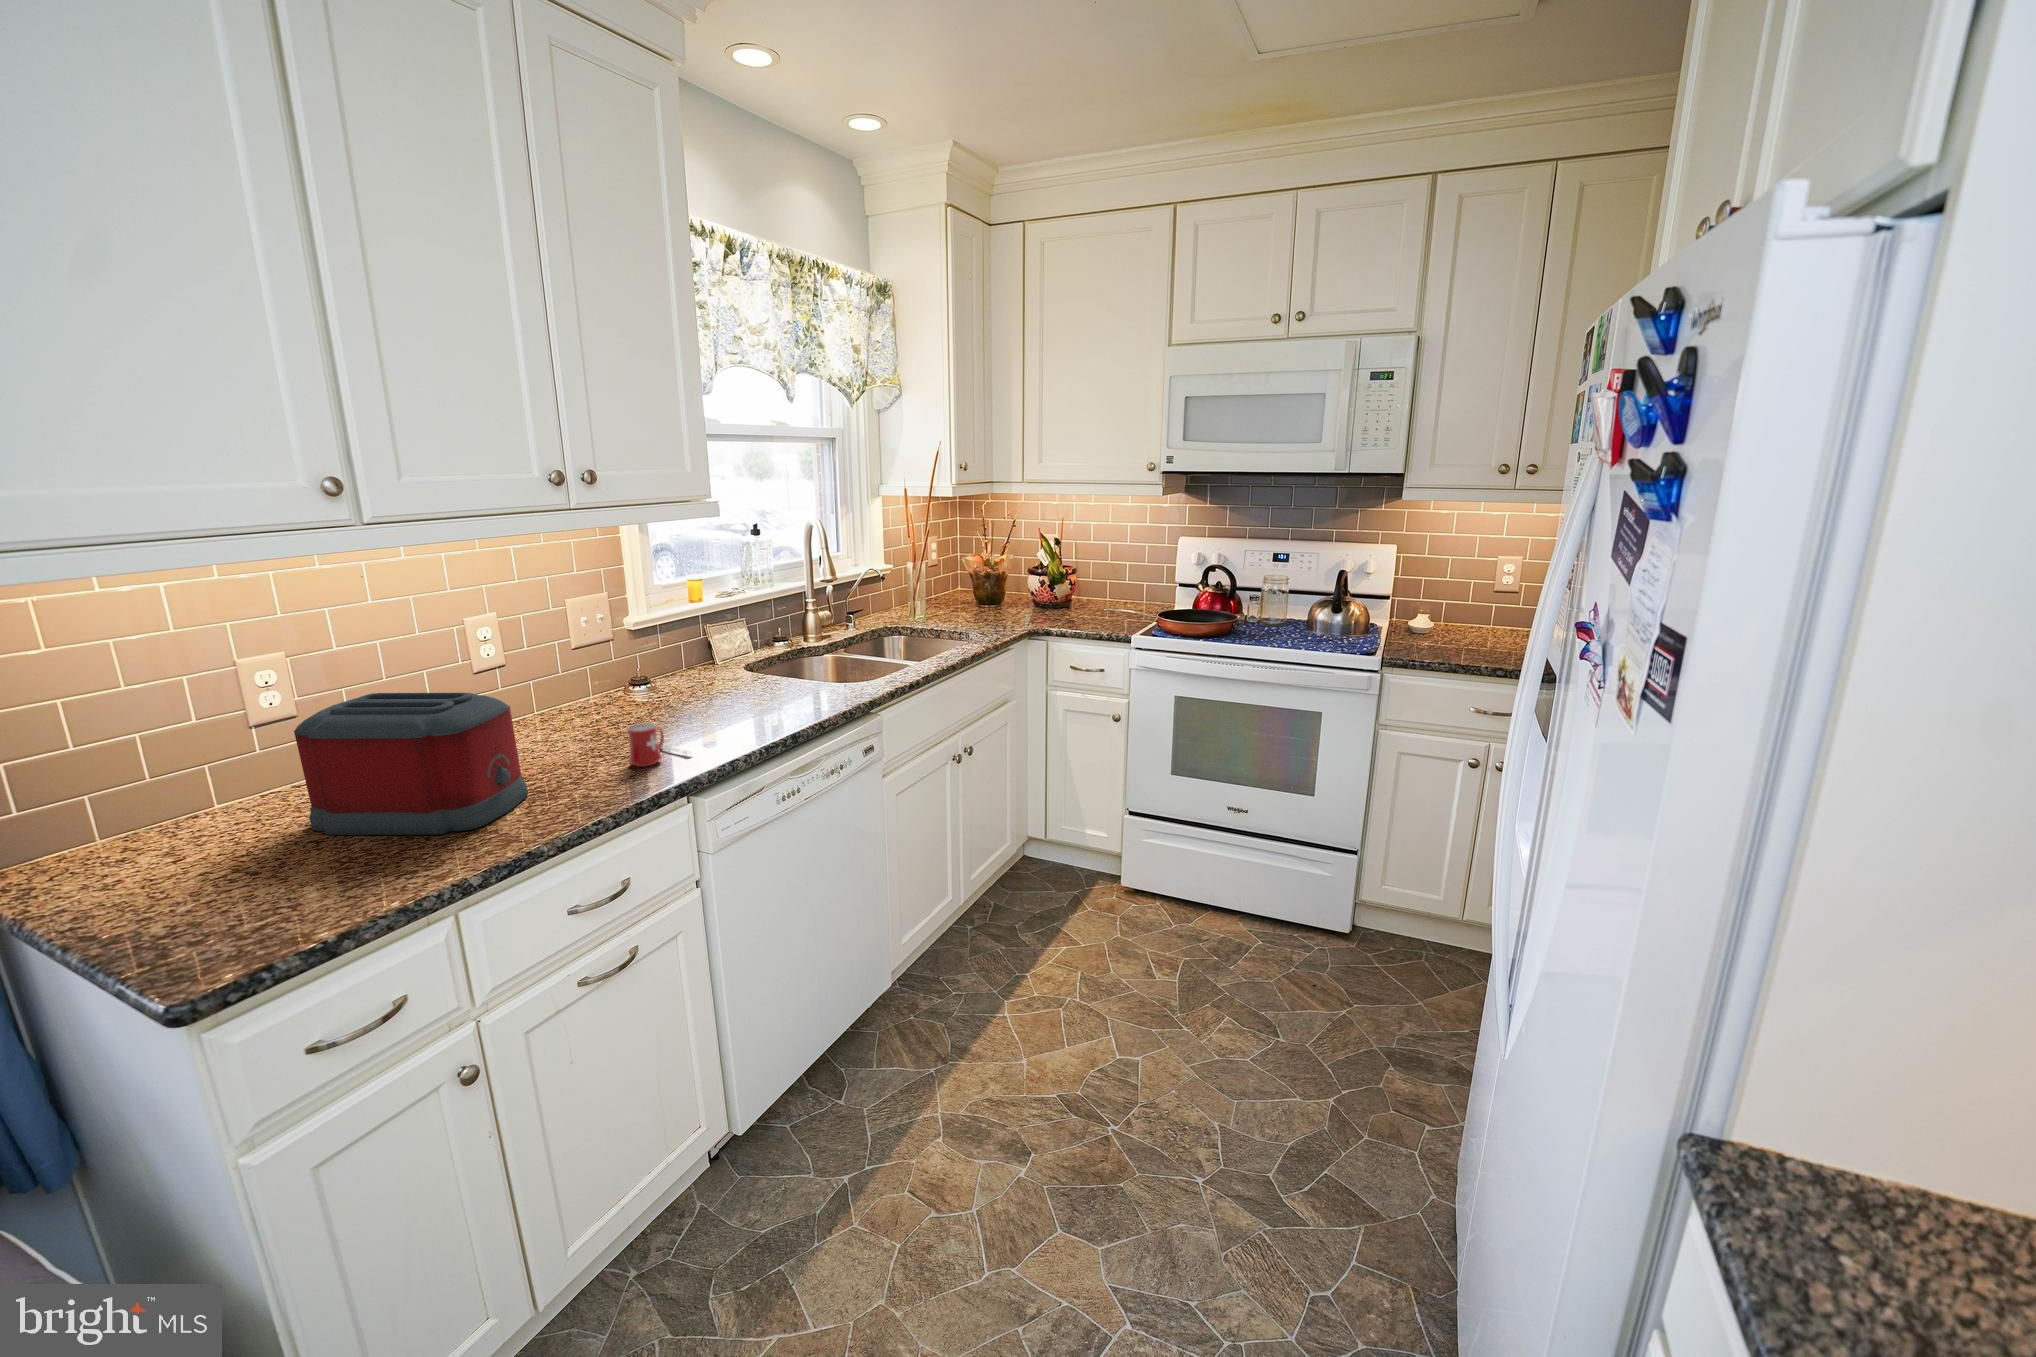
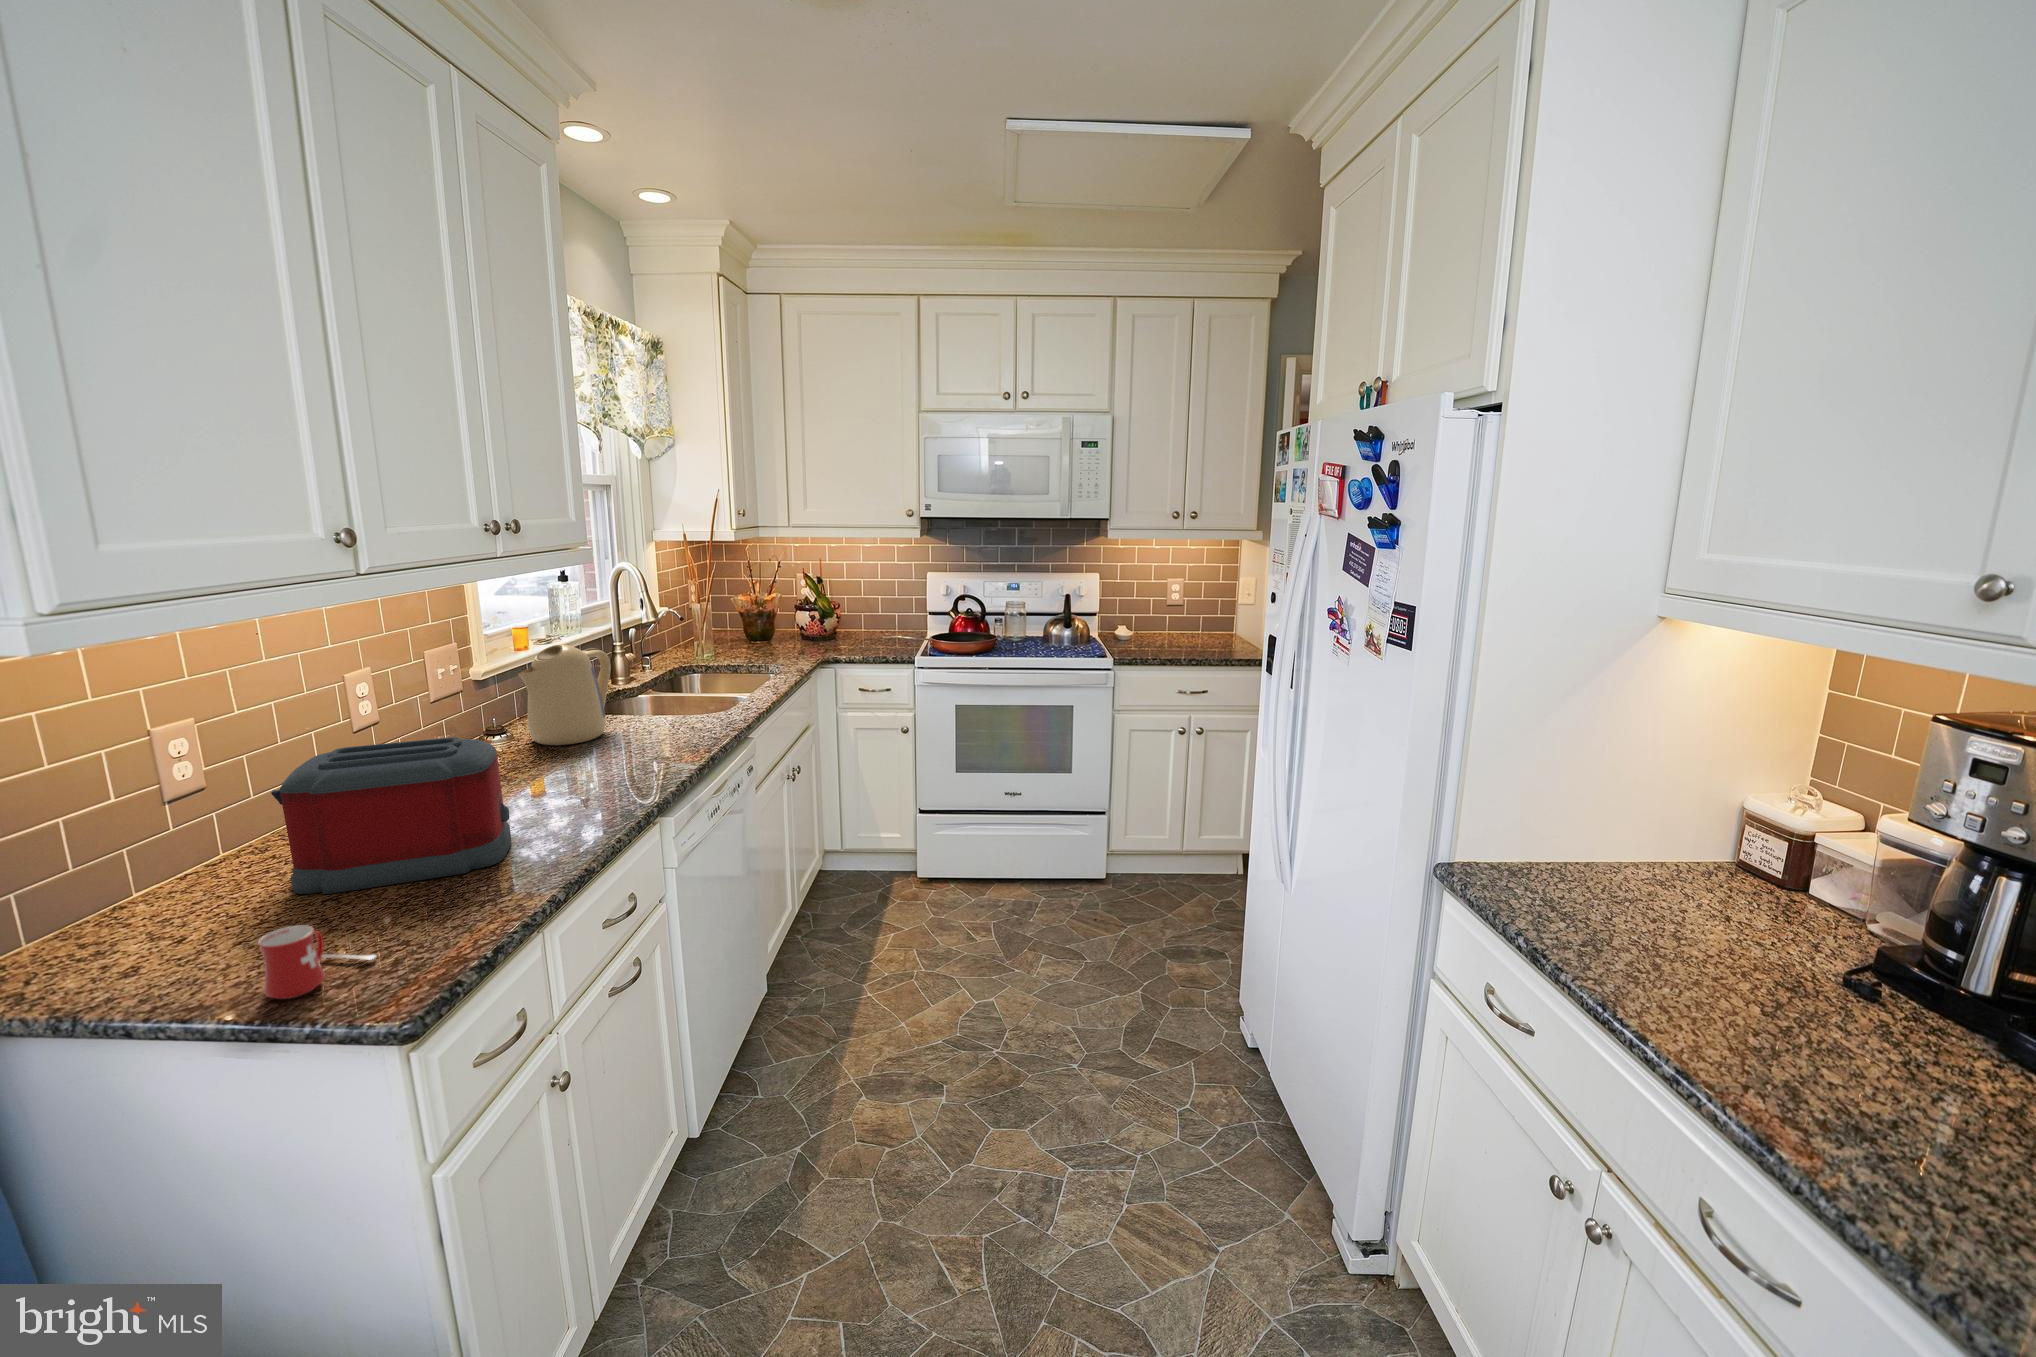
kettle: none [647,600,750,702] -> present [518,645,611,745]
mug: present [627,723,692,767] -> present [258,925,376,999]

